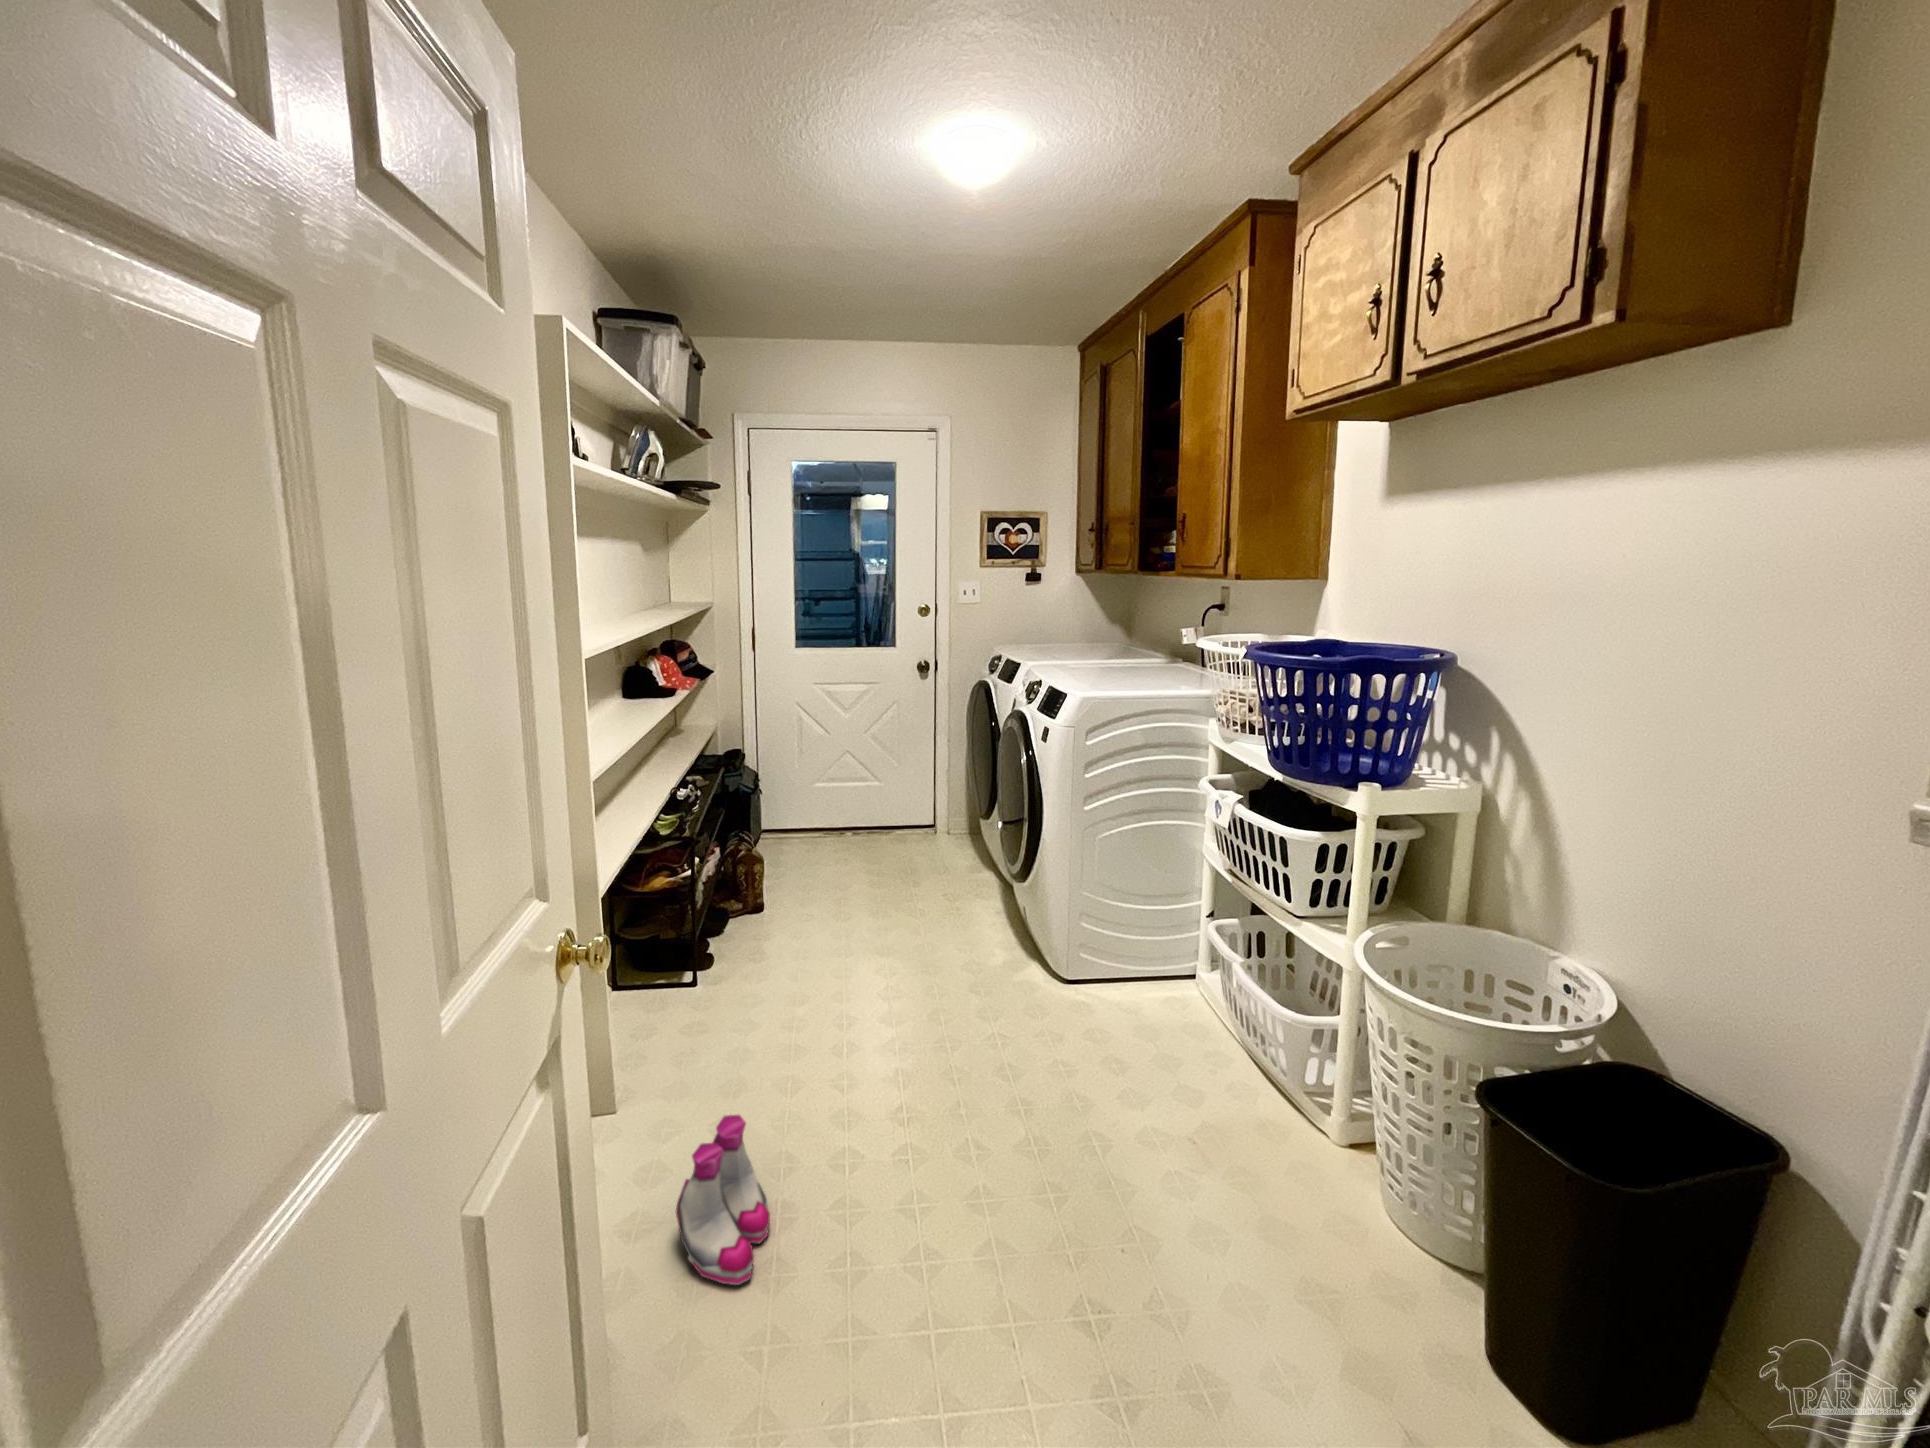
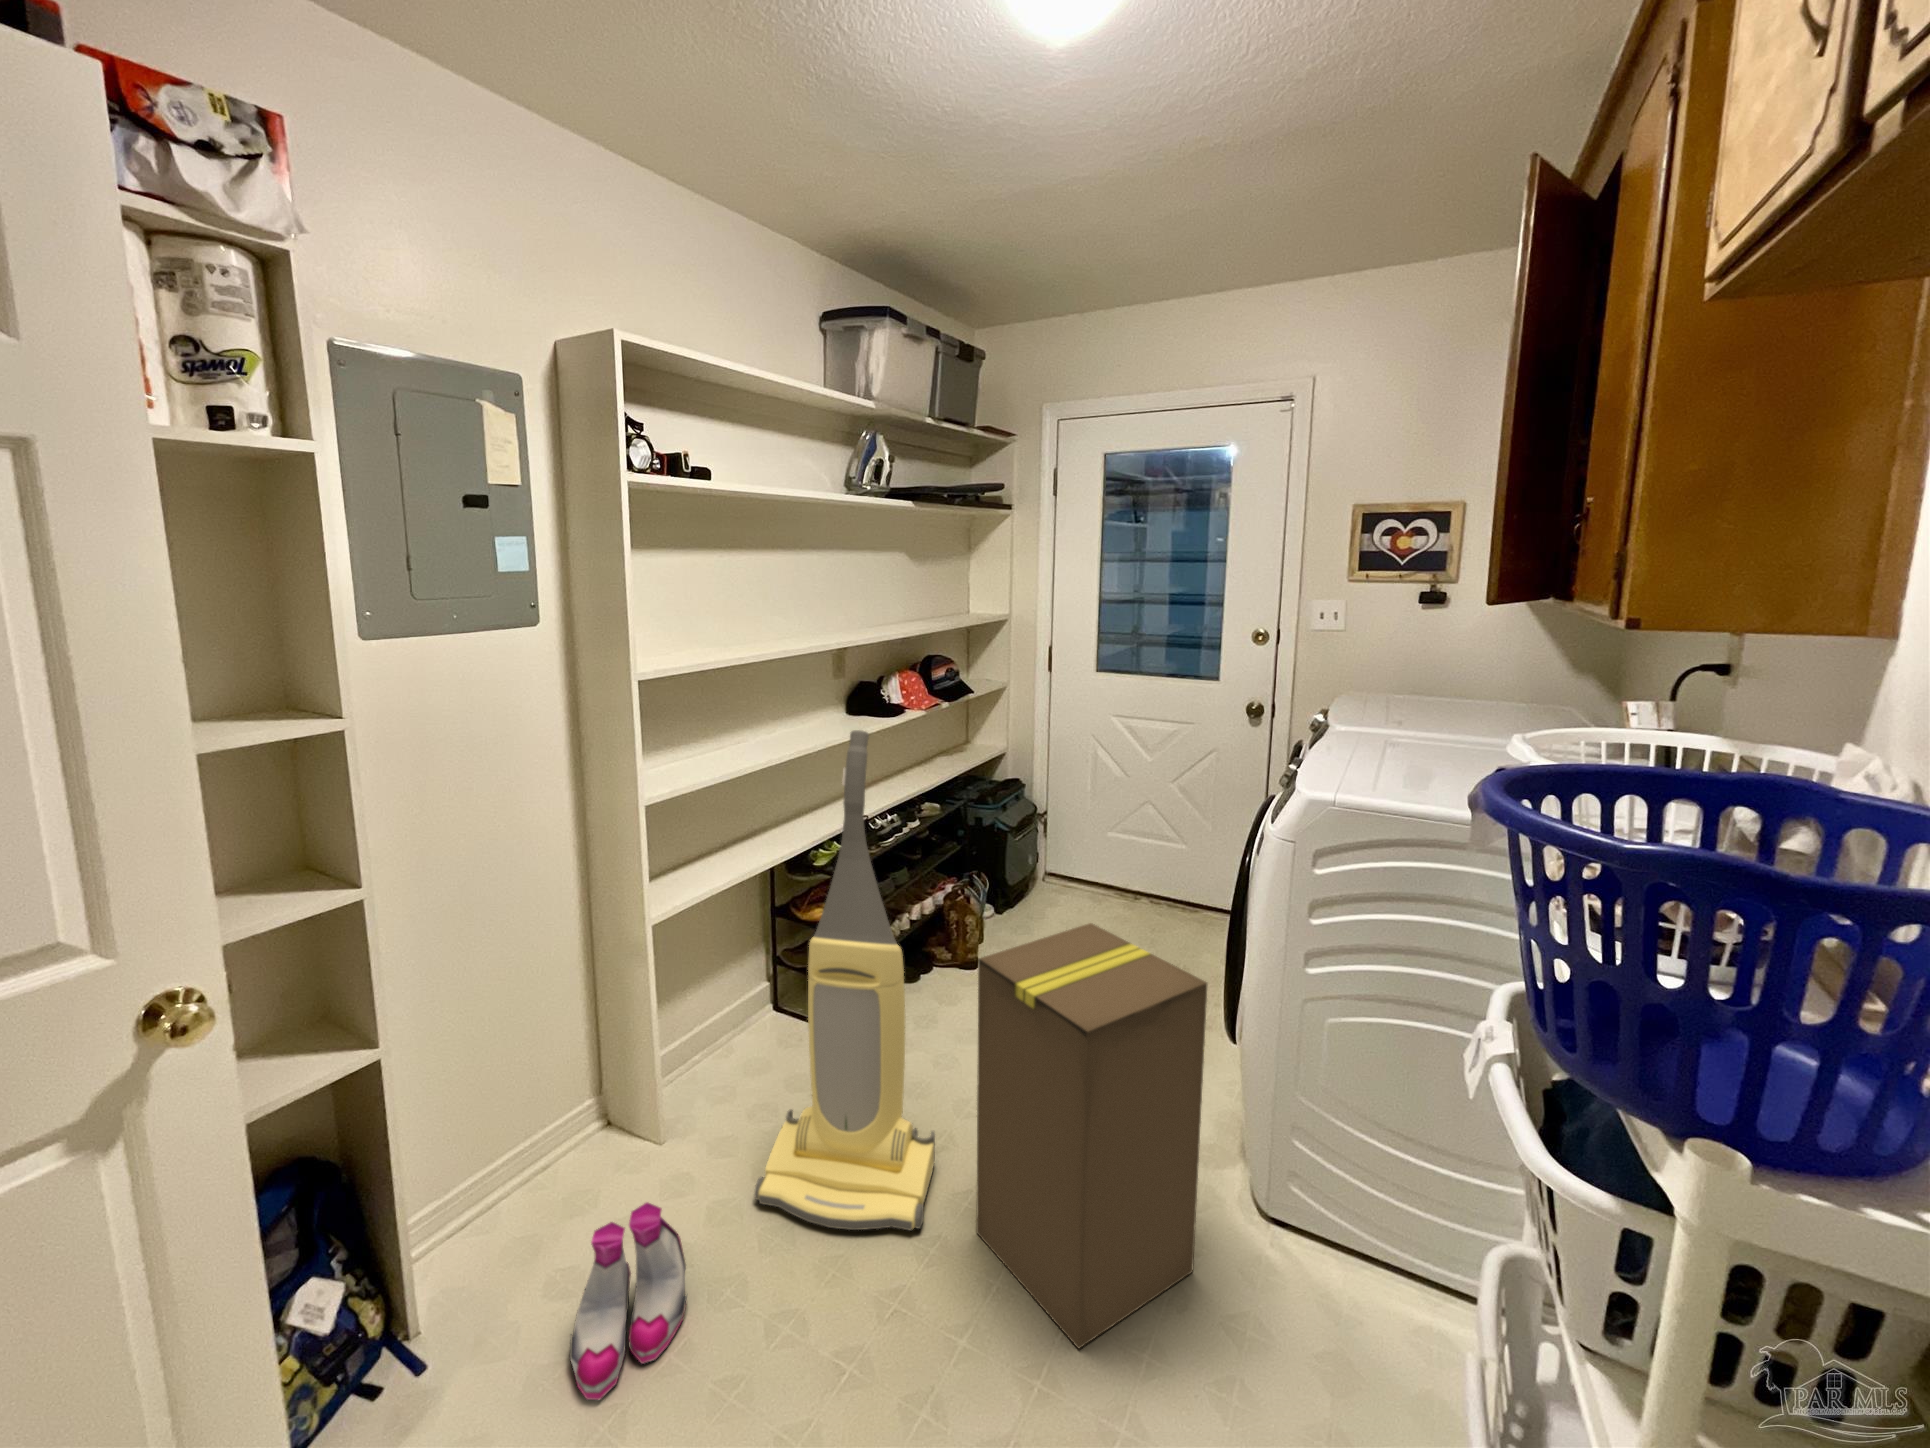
vacuum cleaner: none [730,687,885,1113] -> present [754,730,935,1231]
cardboard box: none [918,811,1059,1086] -> present [976,923,1207,1348]

